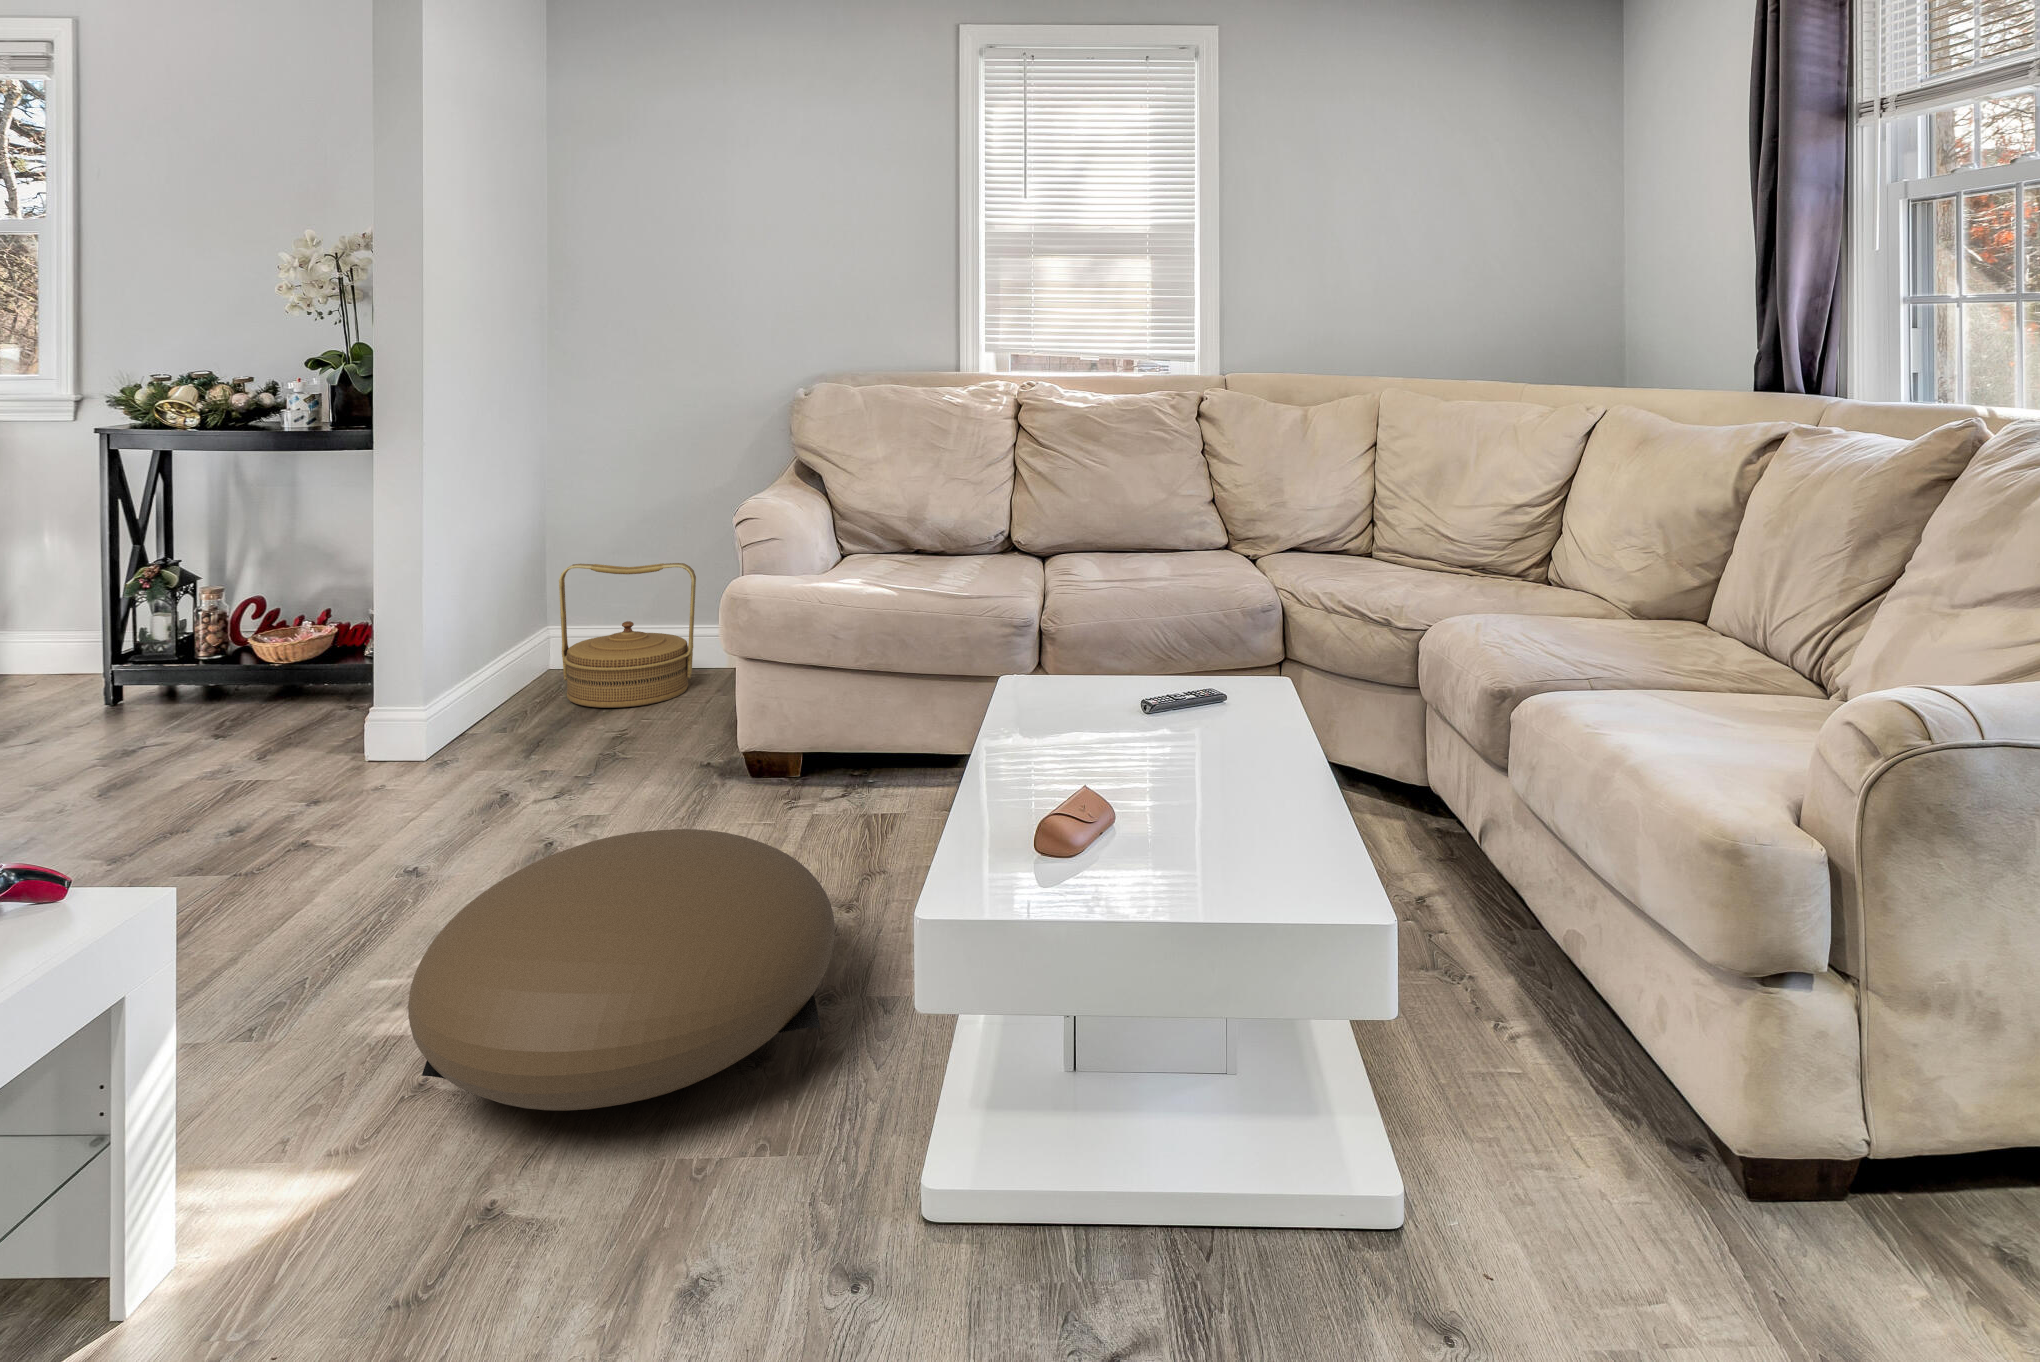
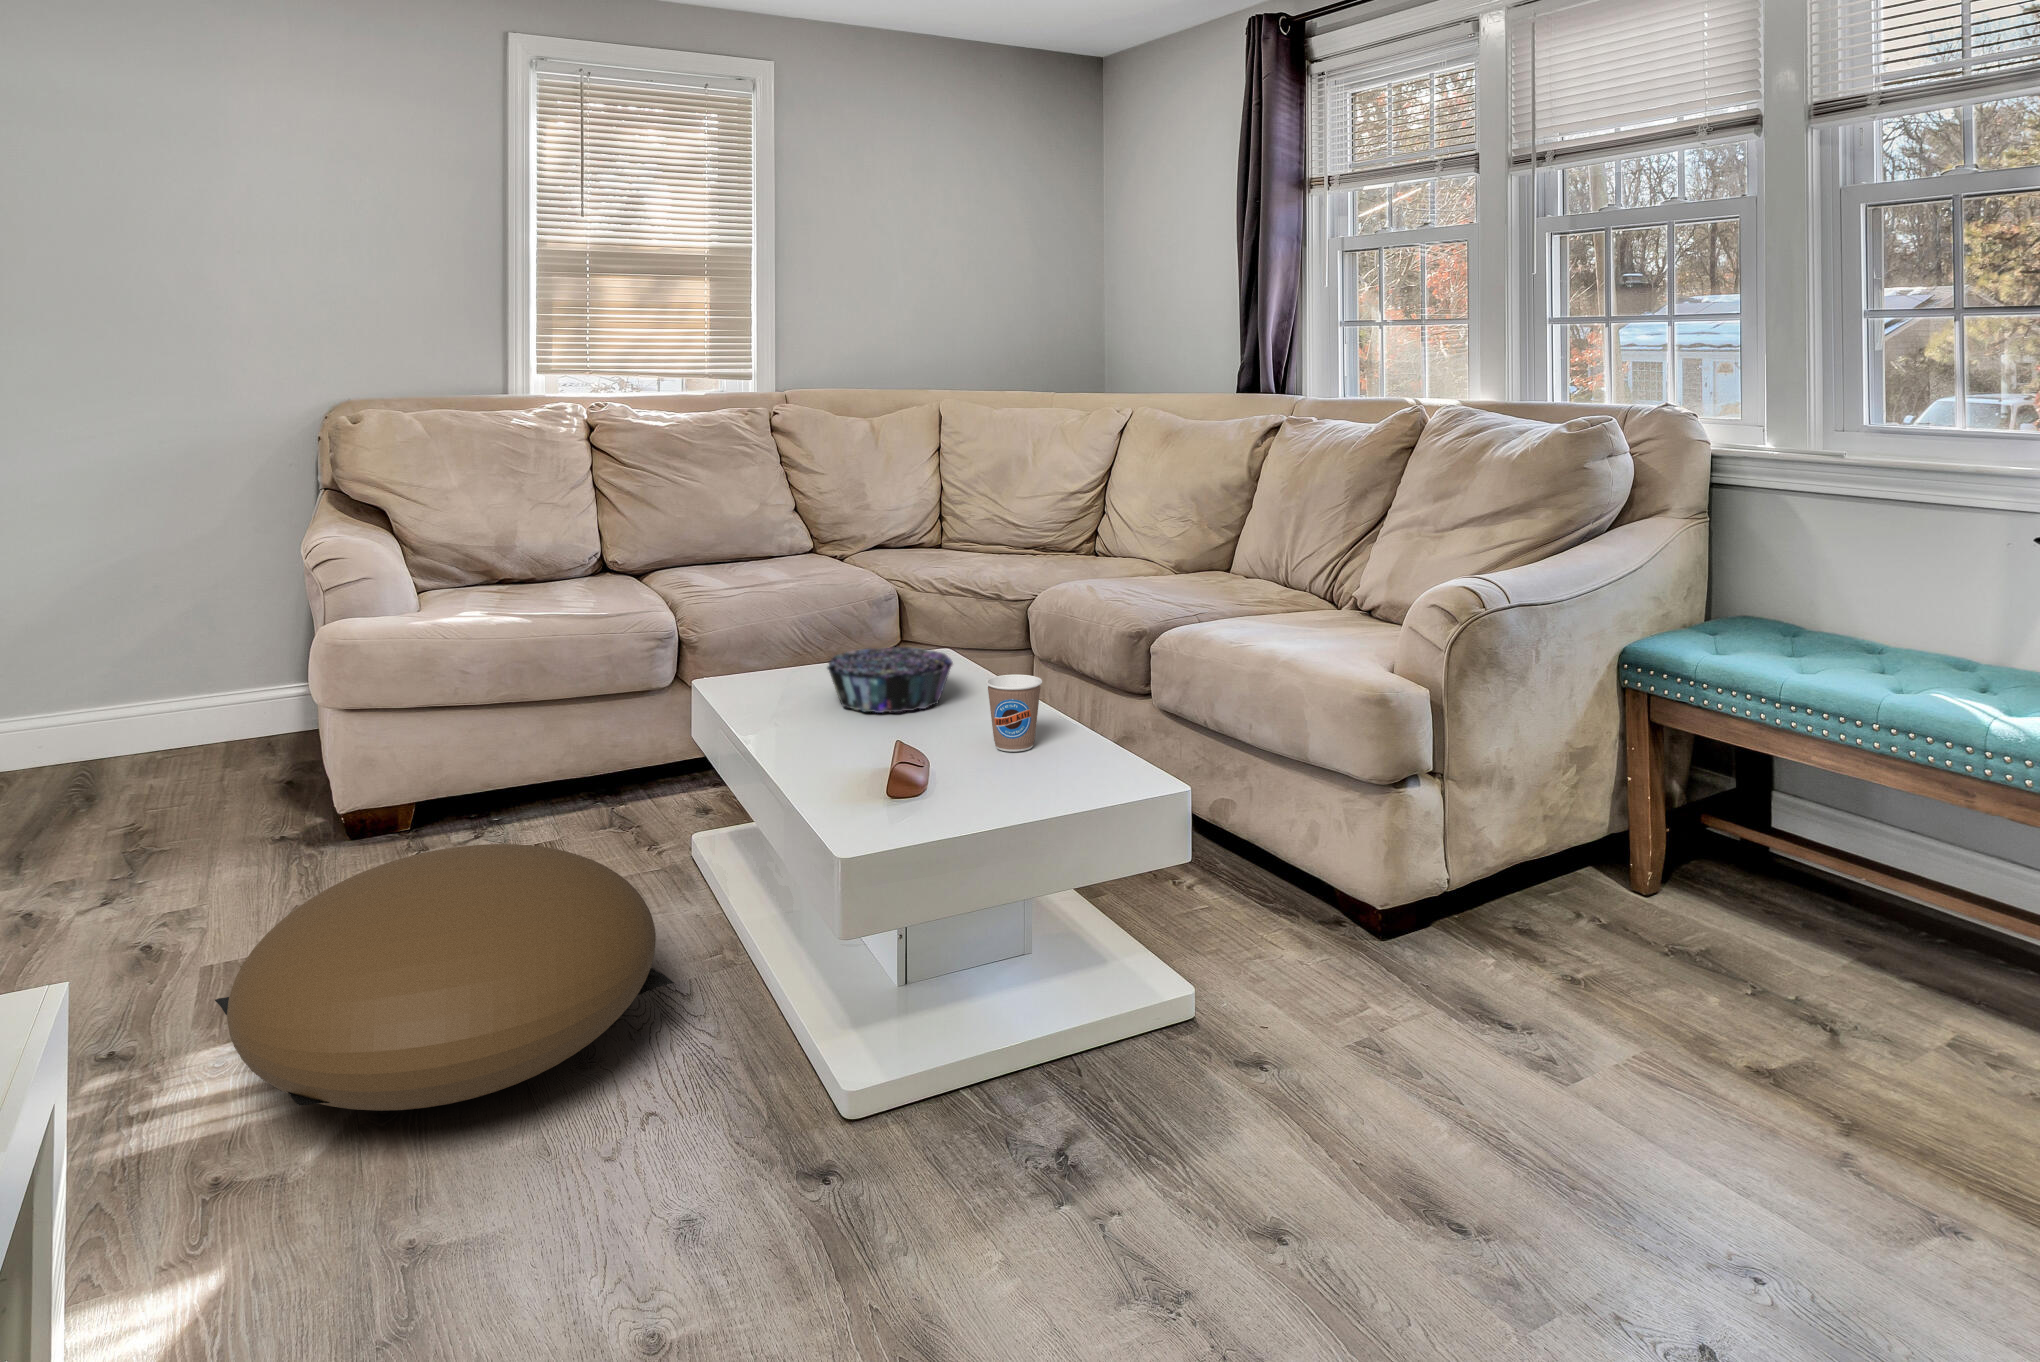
woven basket: present [559,563,696,708] -> none [25,619,212,795]
decorative bowl: none [1067,675,1215,759] -> present [827,647,953,713]
coffee cup: none [1184,739,1255,839] -> present [986,675,1042,752]

